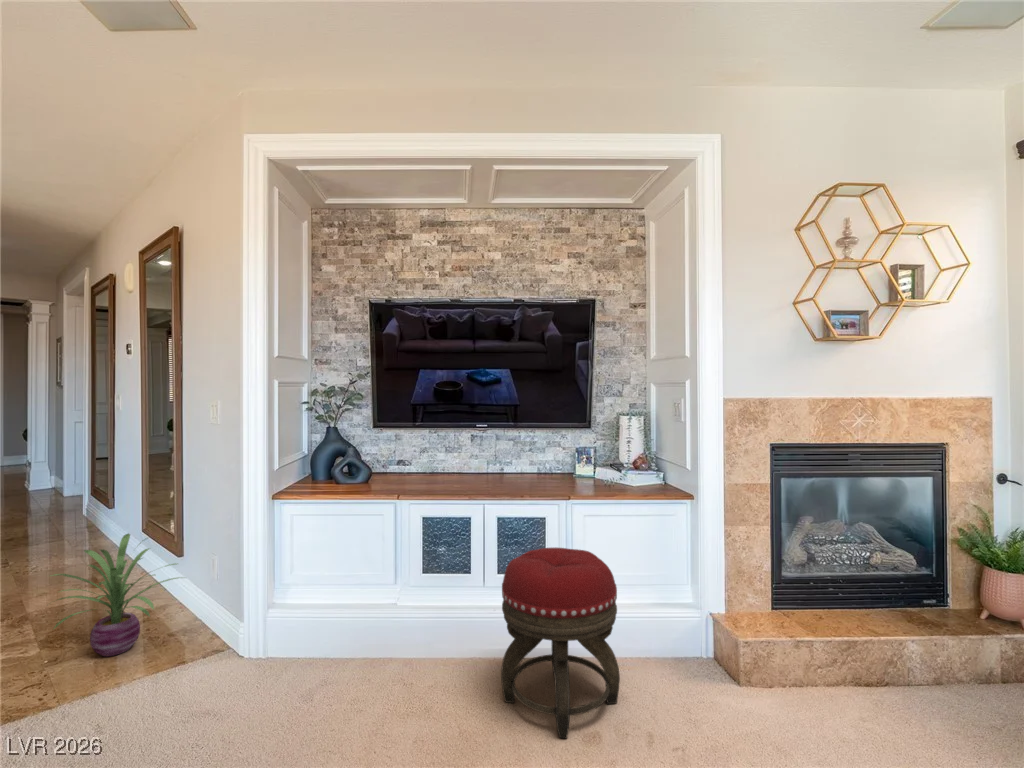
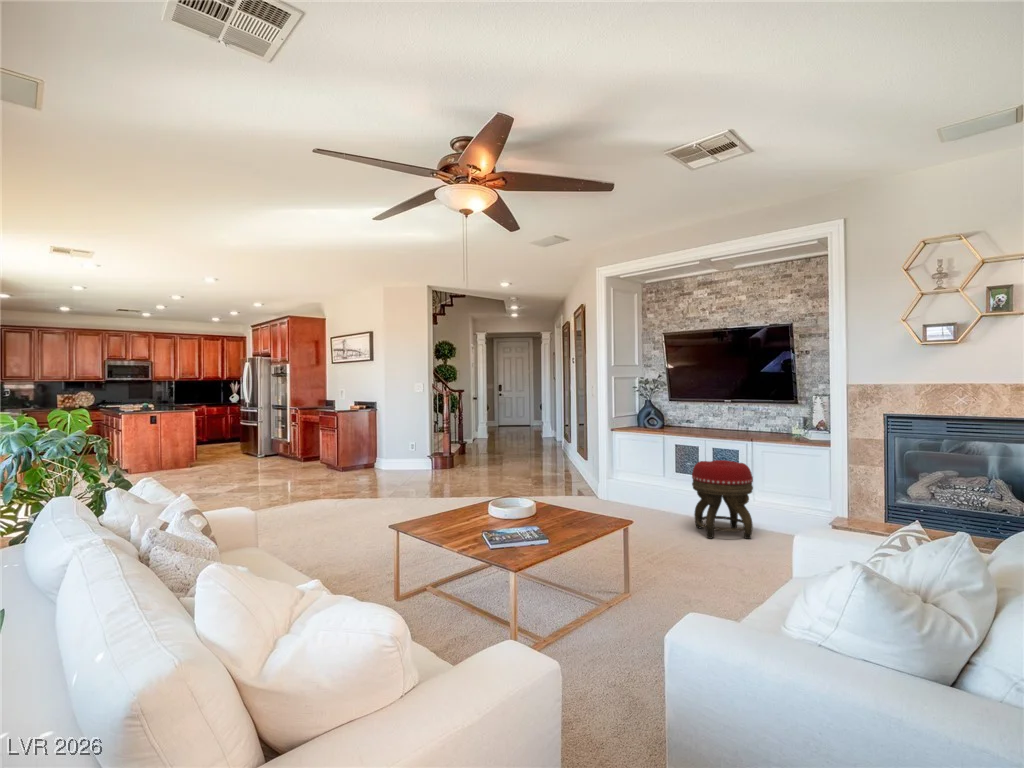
decorative plant: present [54,534,177,656] -> none [540,442,590,489]

